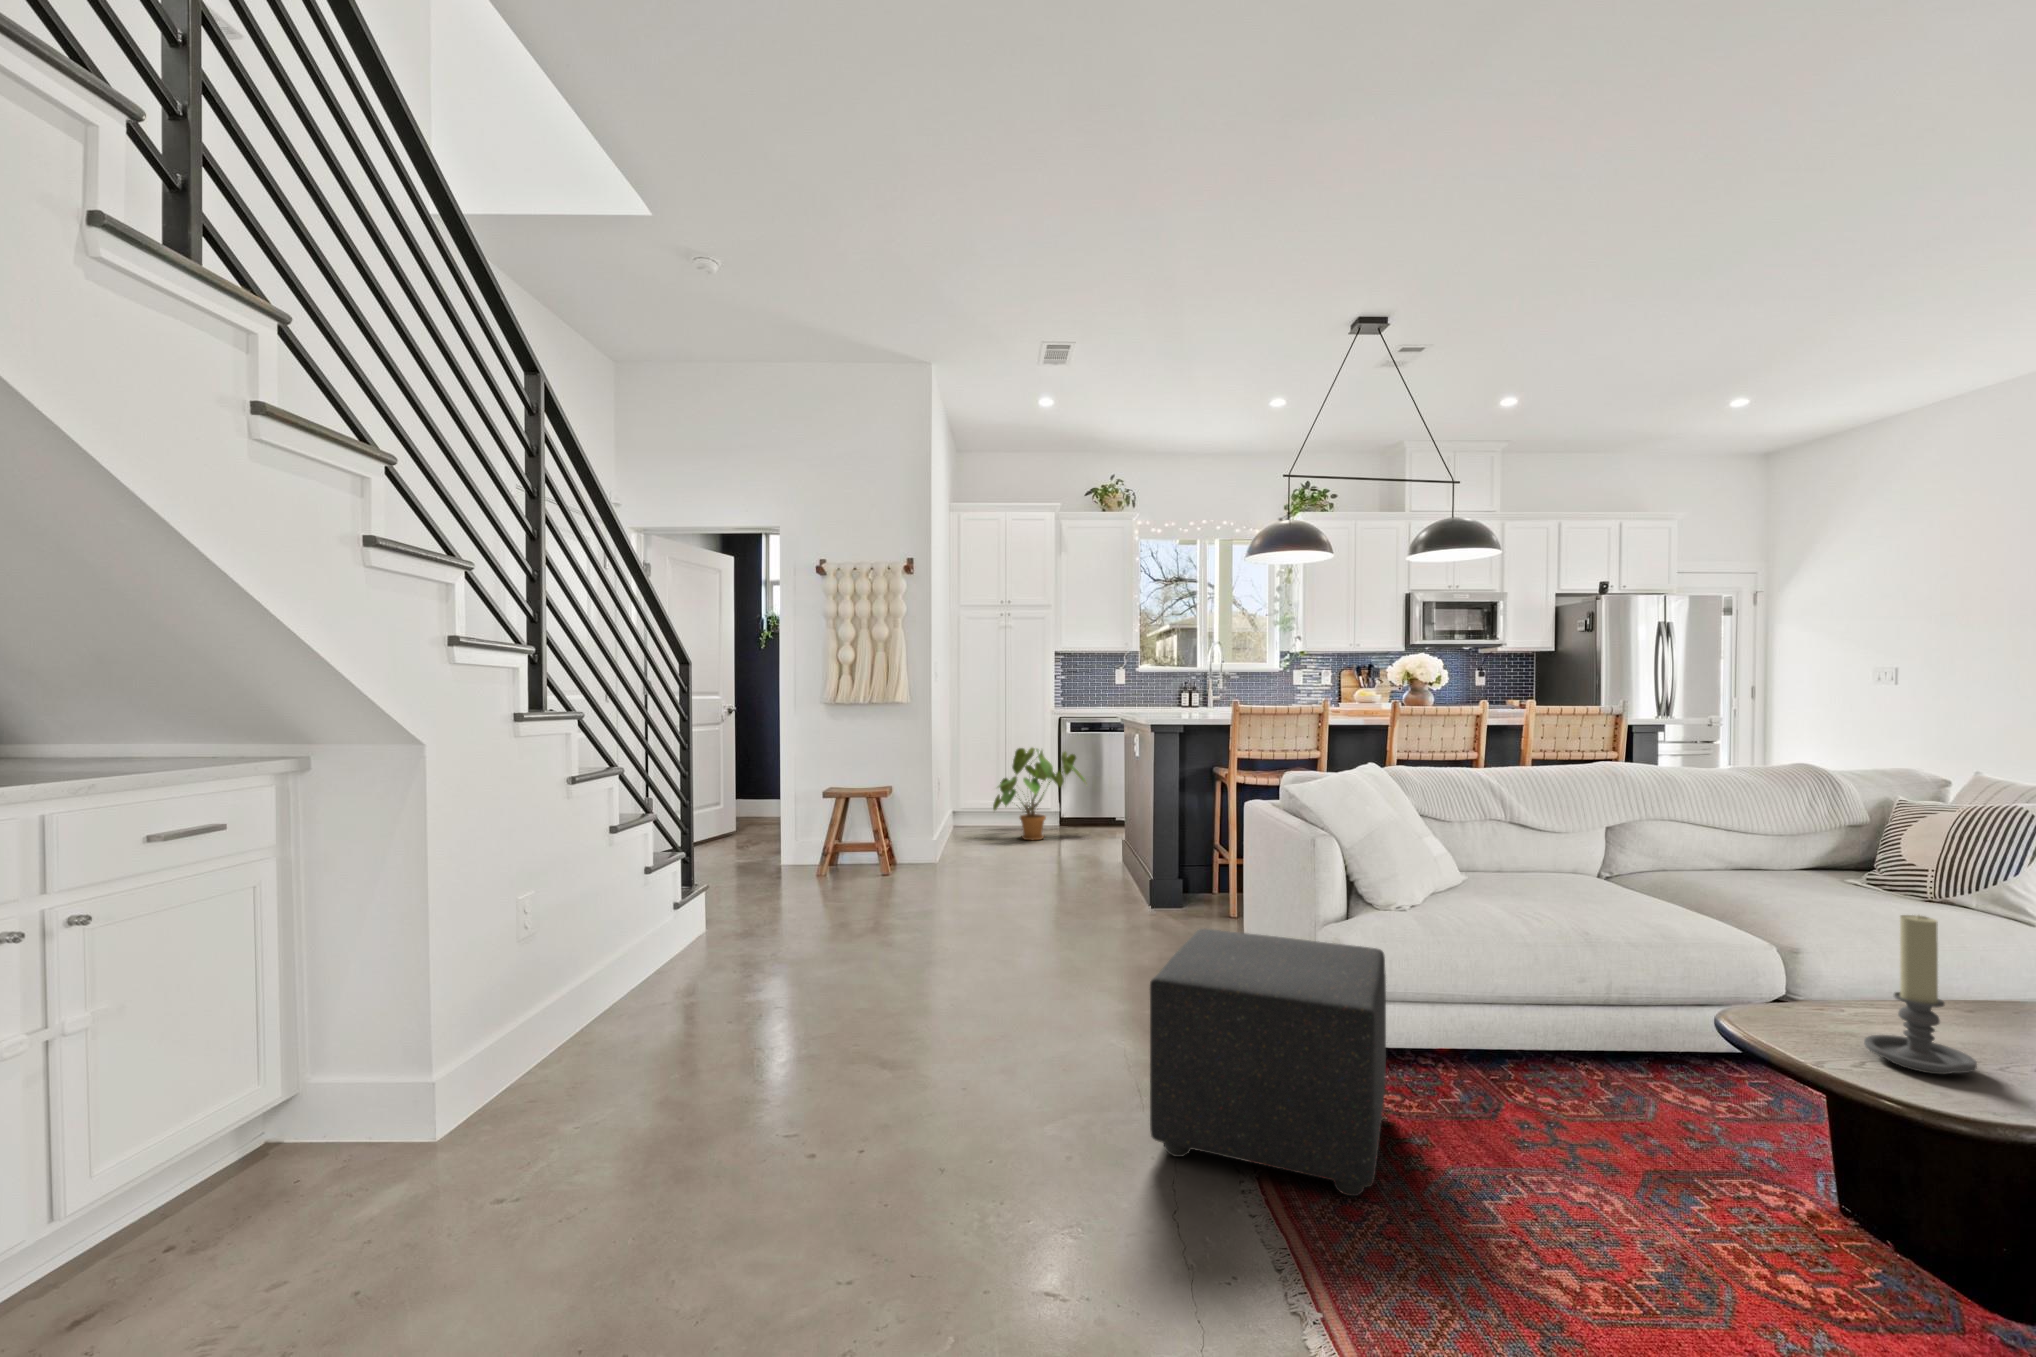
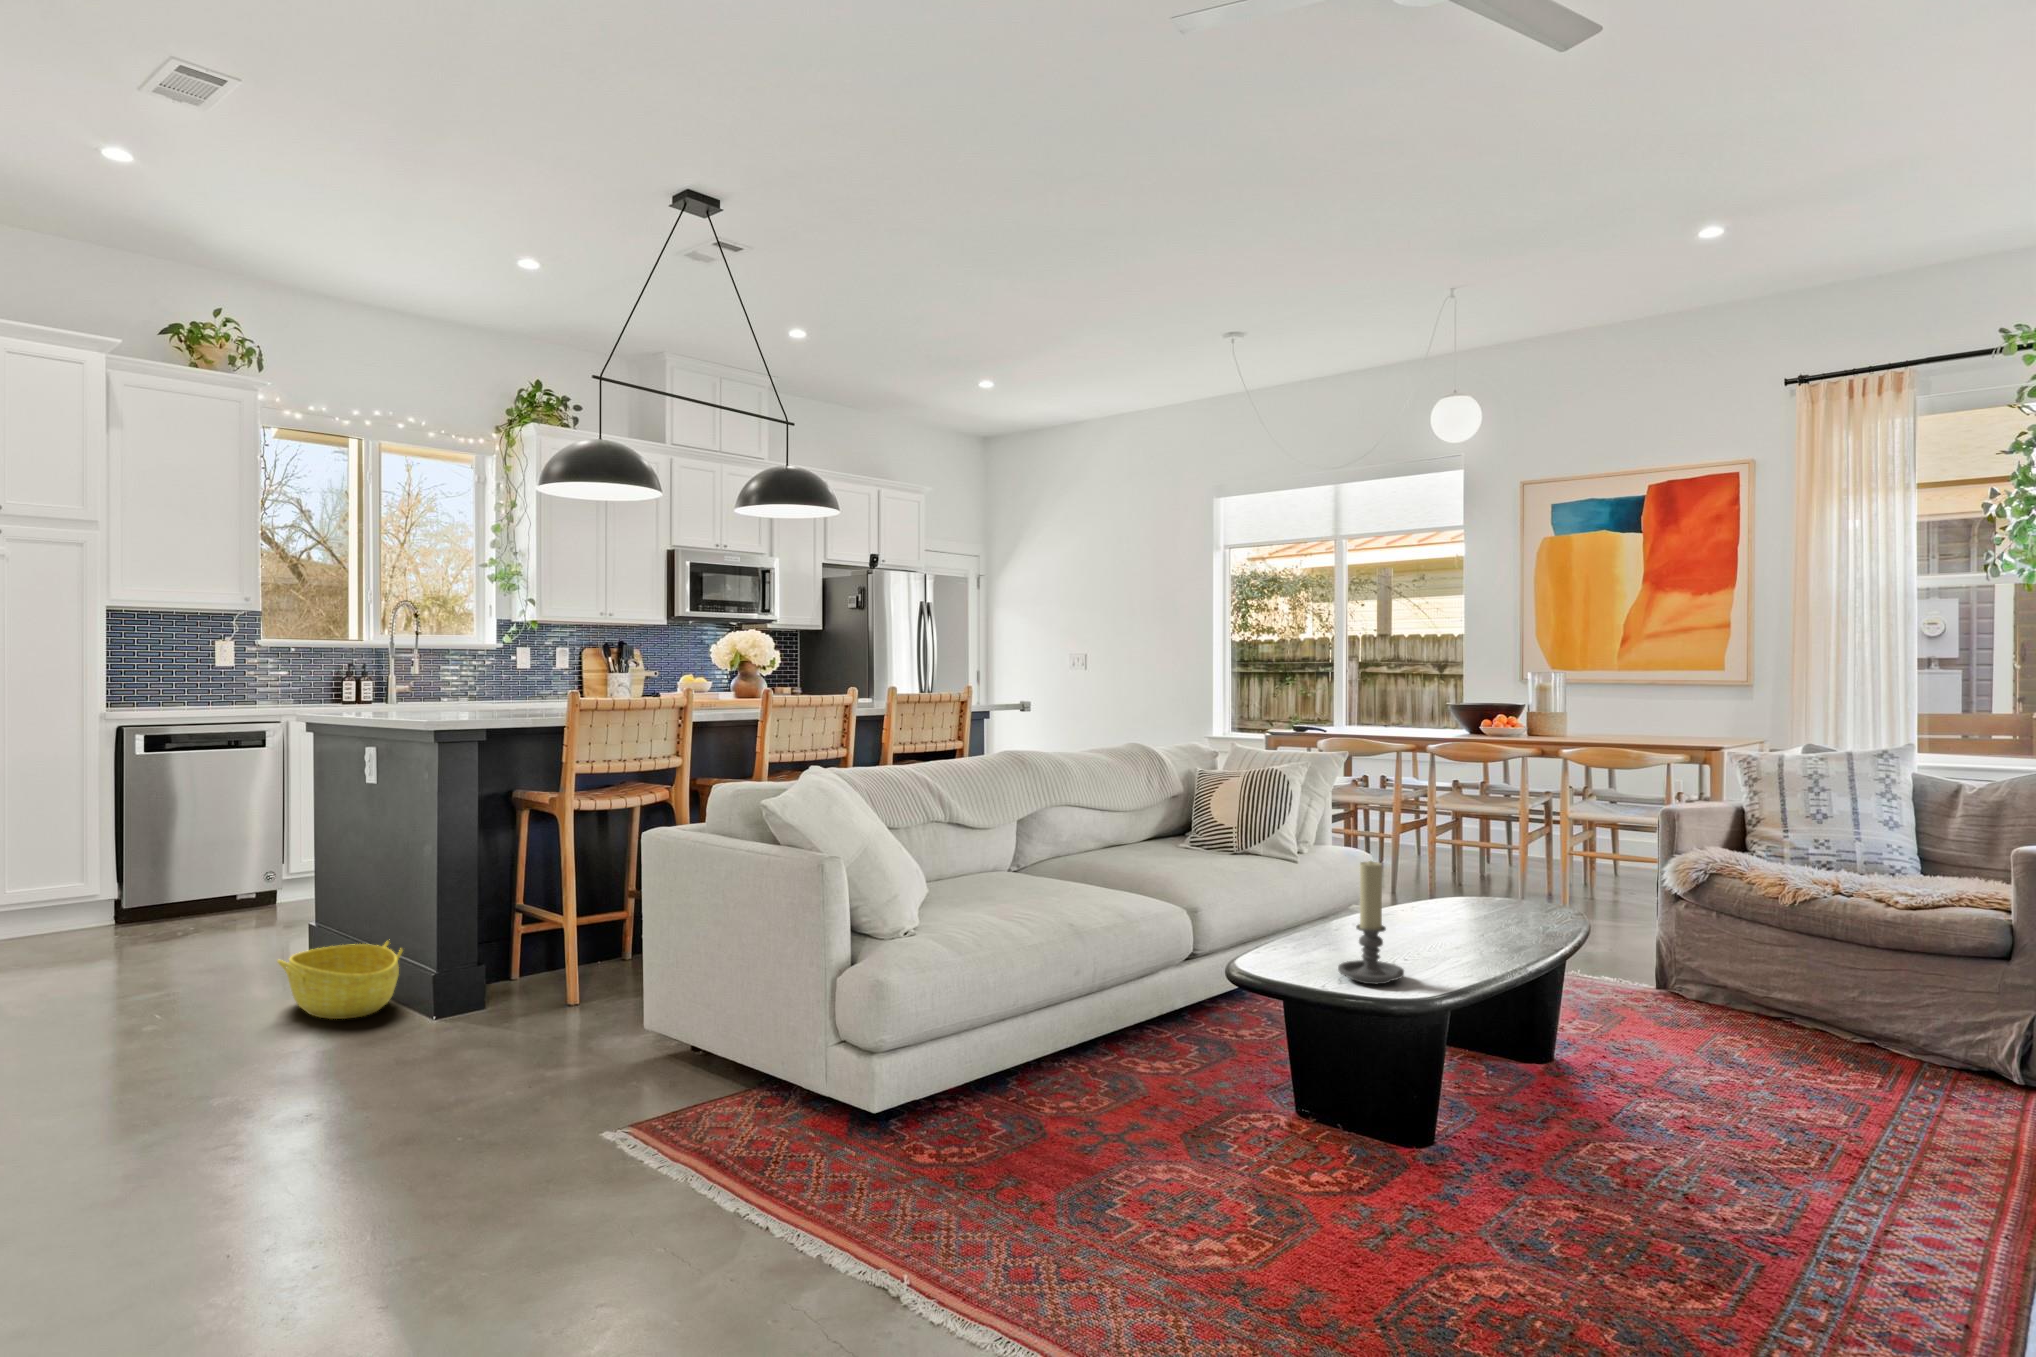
house plant: present [993,748,1086,840] -> none [33,791,236,952]
basket: none [1061,853,1135,899] -> present [277,942,403,1019]
ottoman: present [1150,929,1386,1196] -> none [737,984,1032,1300]

